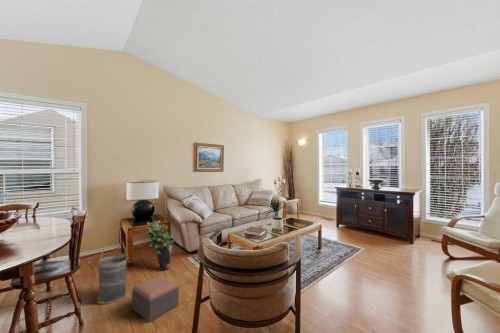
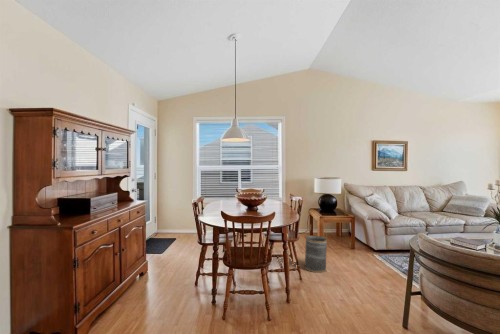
potted plant: present [146,221,173,270] -> none [335,213,362,260]
footstool: present [132,275,179,322] -> none [335,261,379,296]

